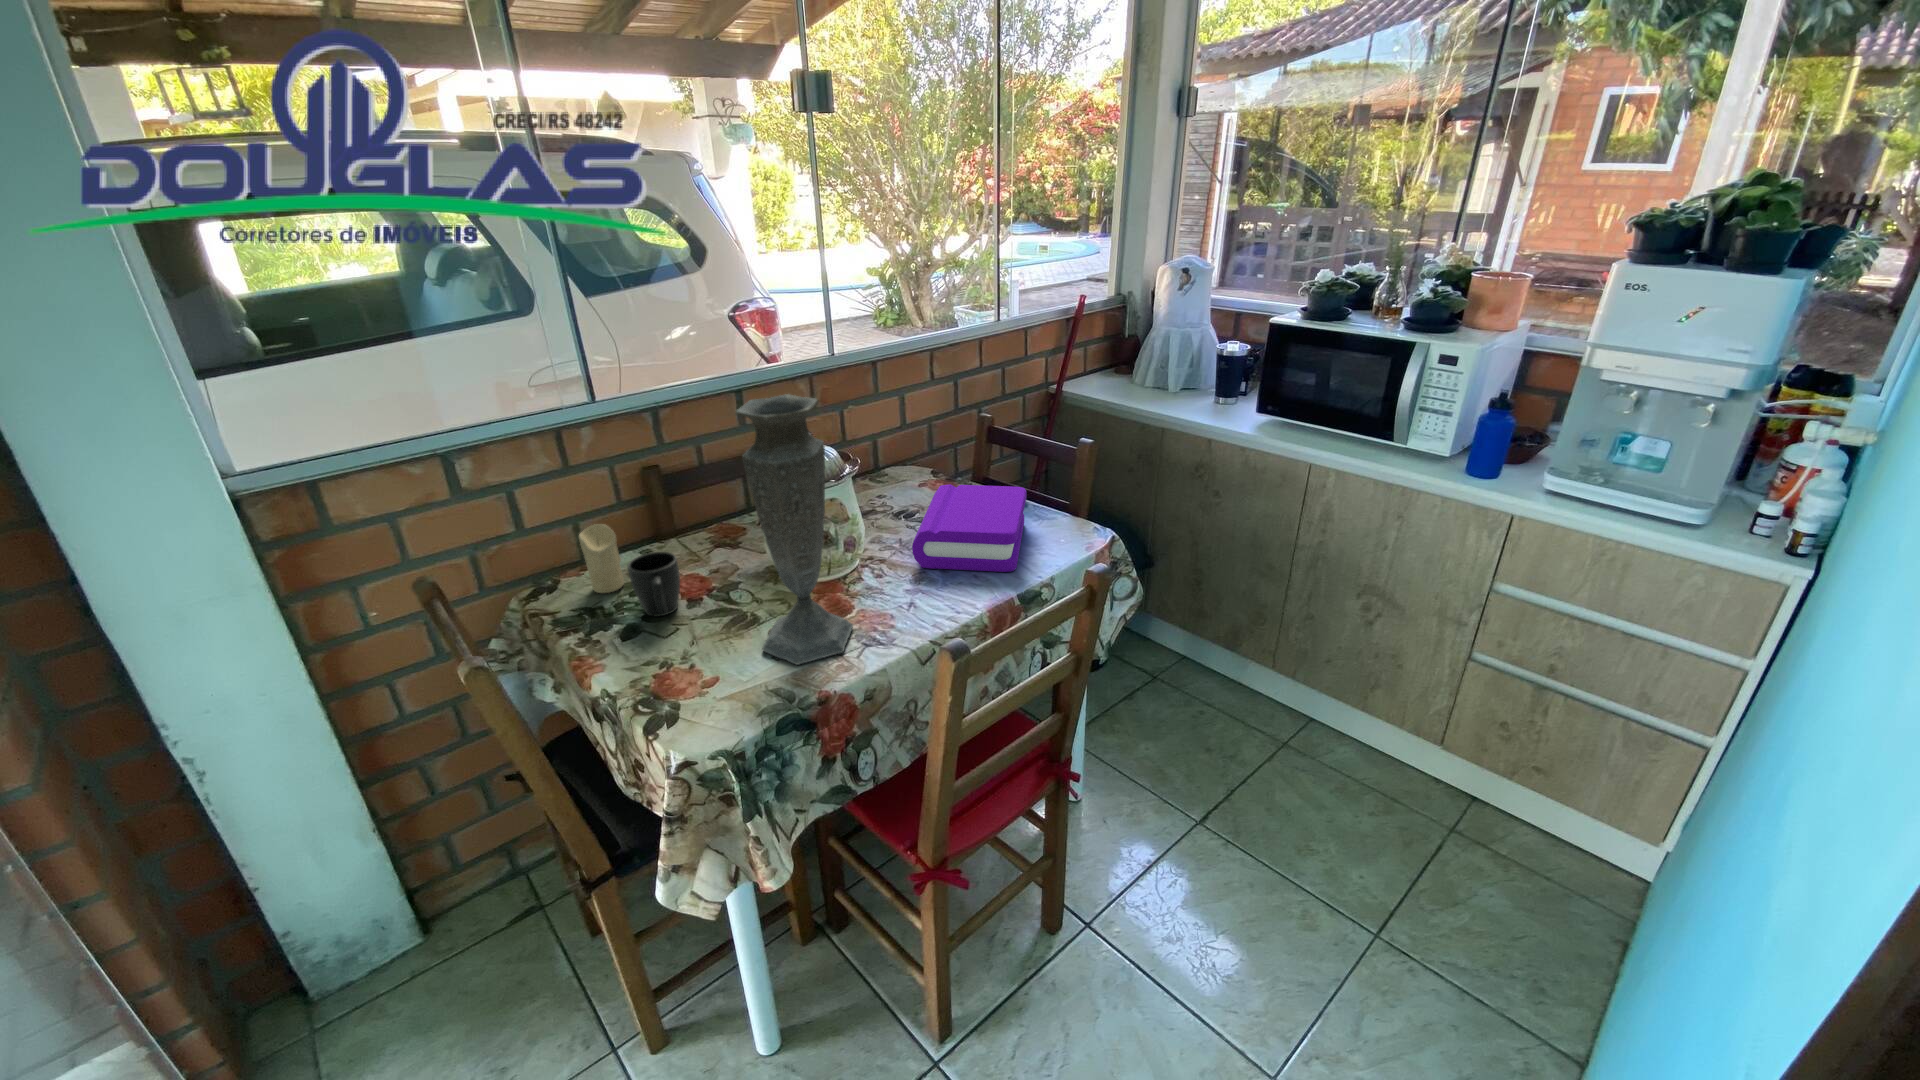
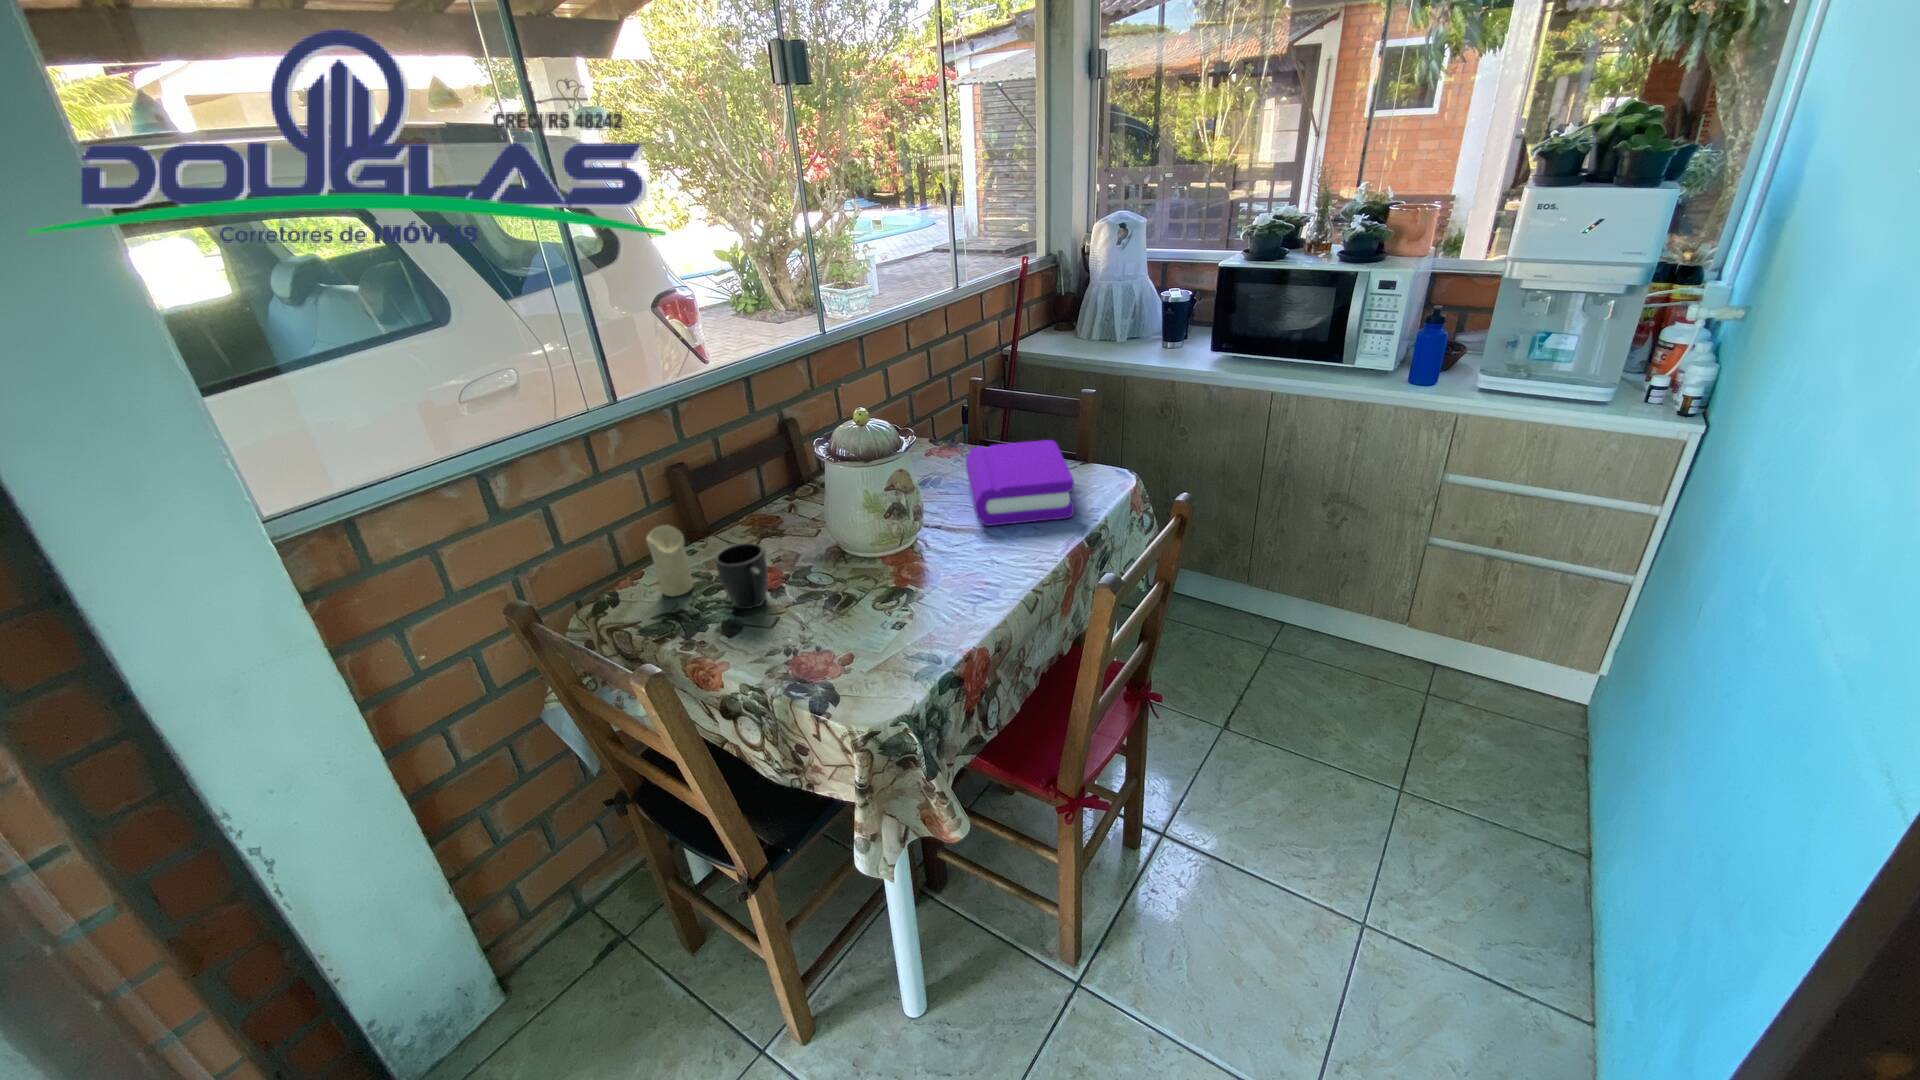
vase: present [736,394,853,665] -> none [854,364,961,629]

